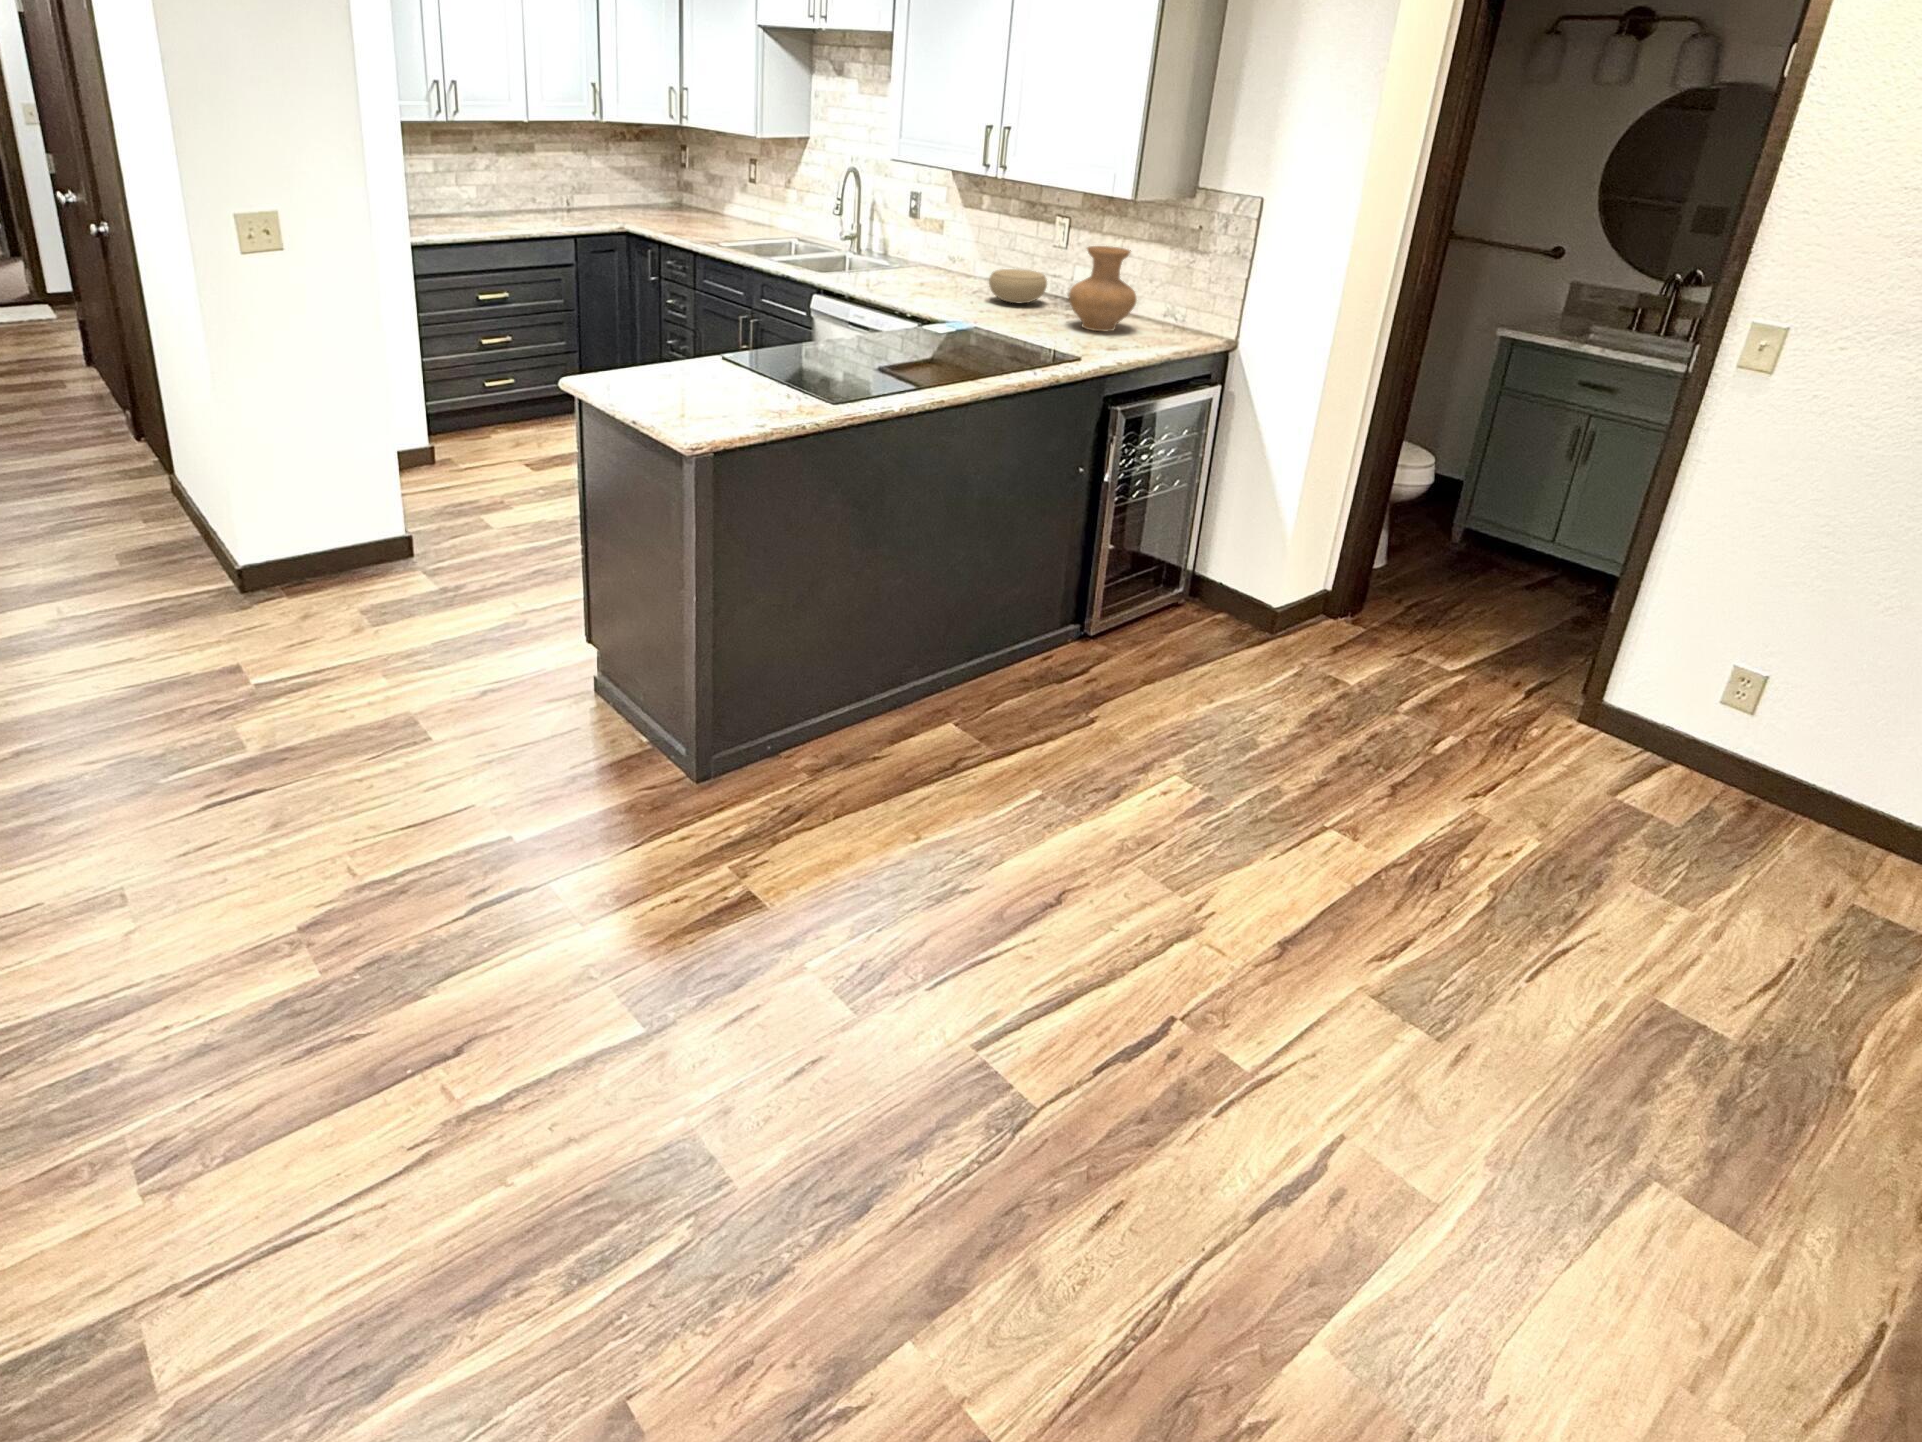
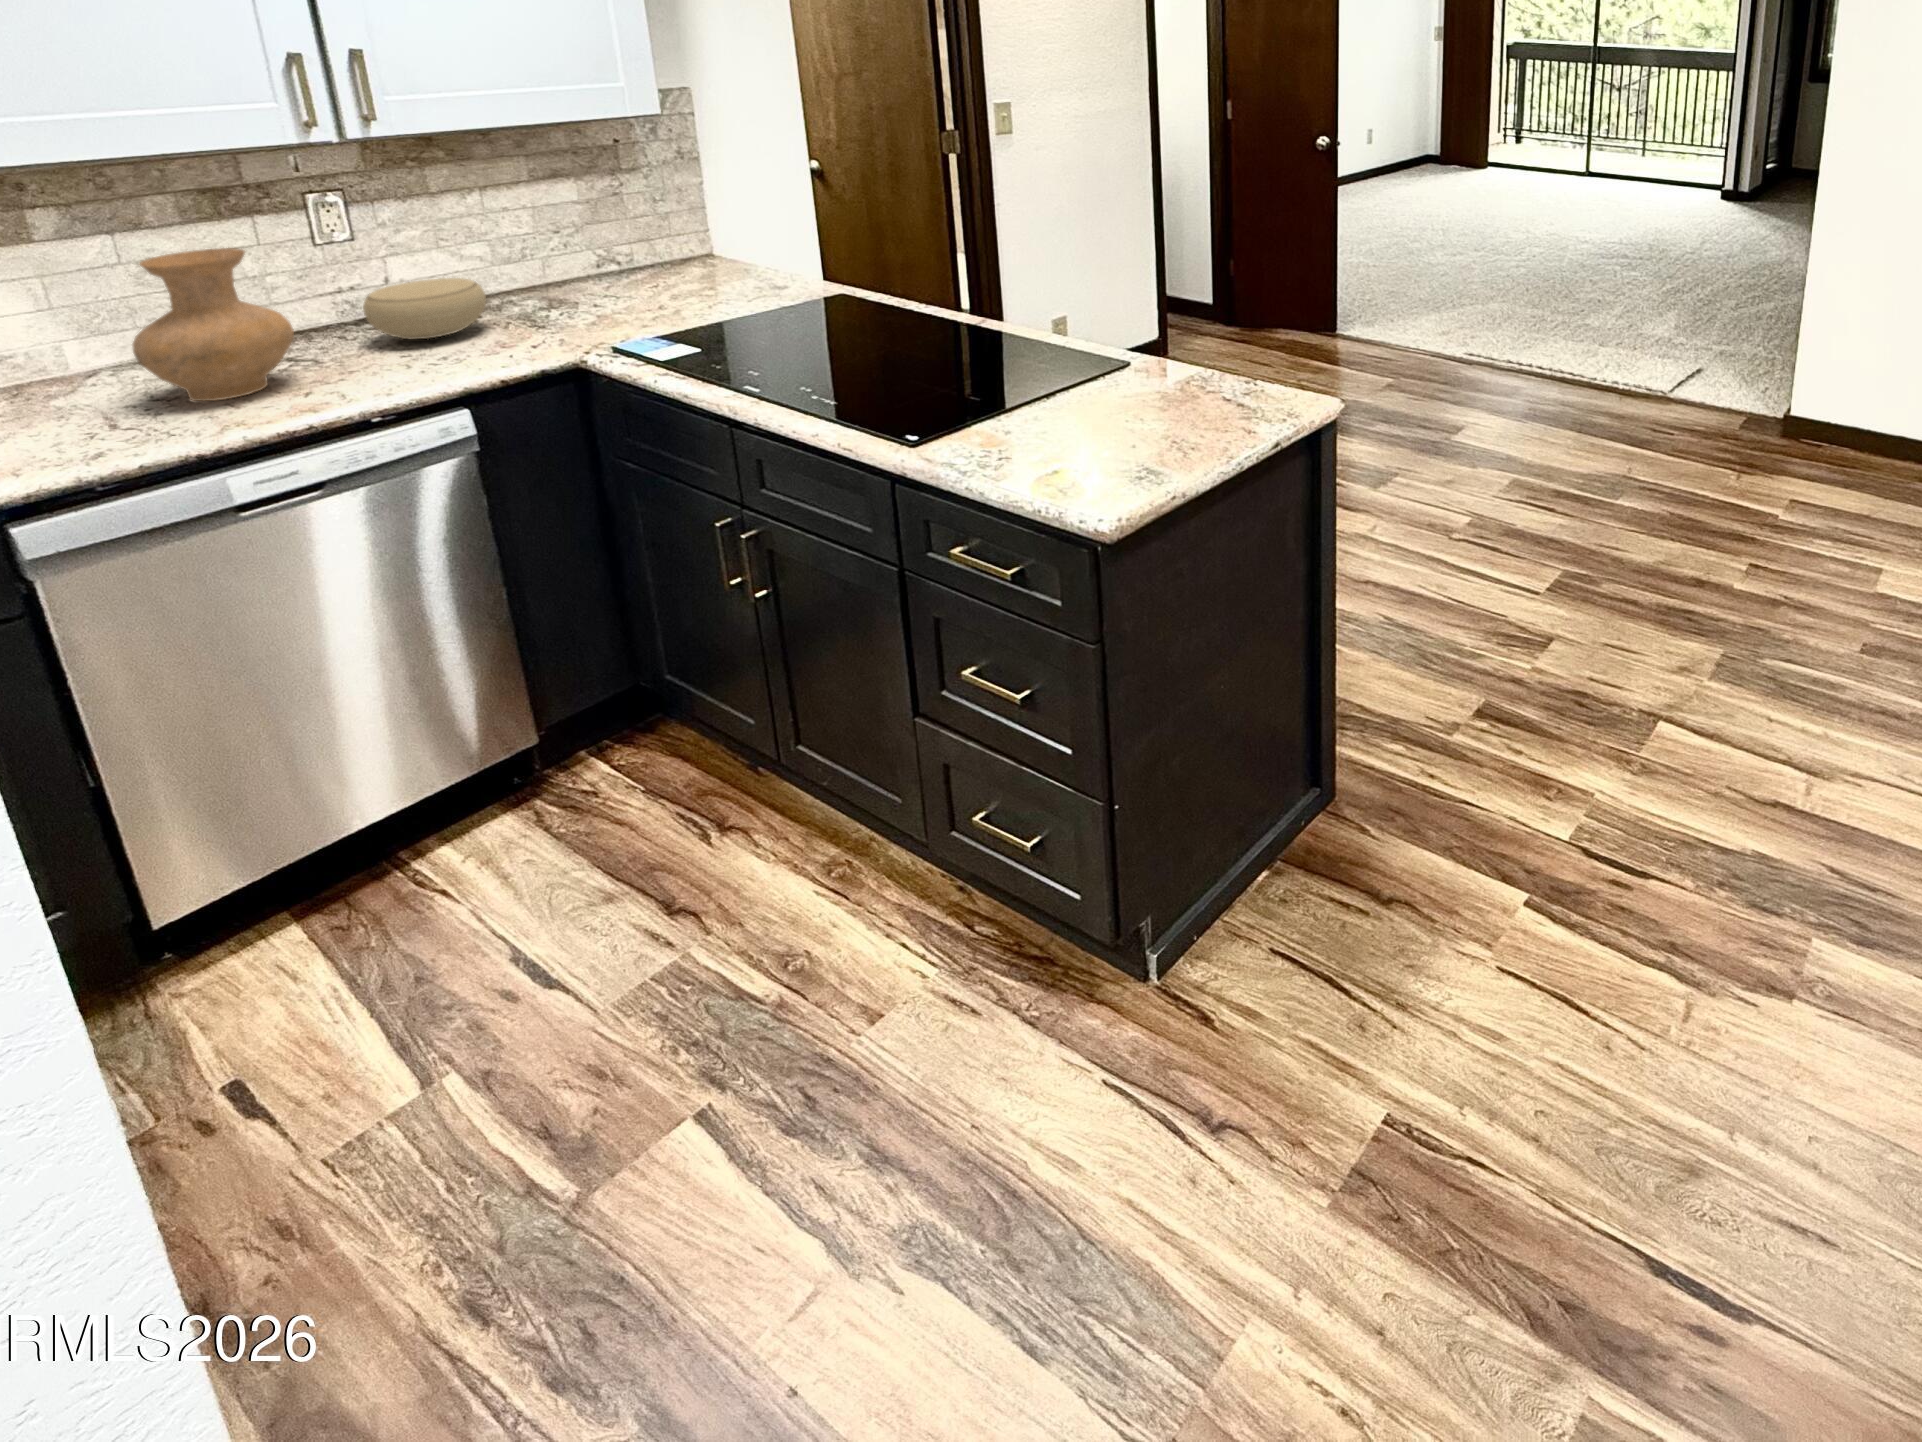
vase: present [1069,246,1137,331] -> present [133,248,294,401]

